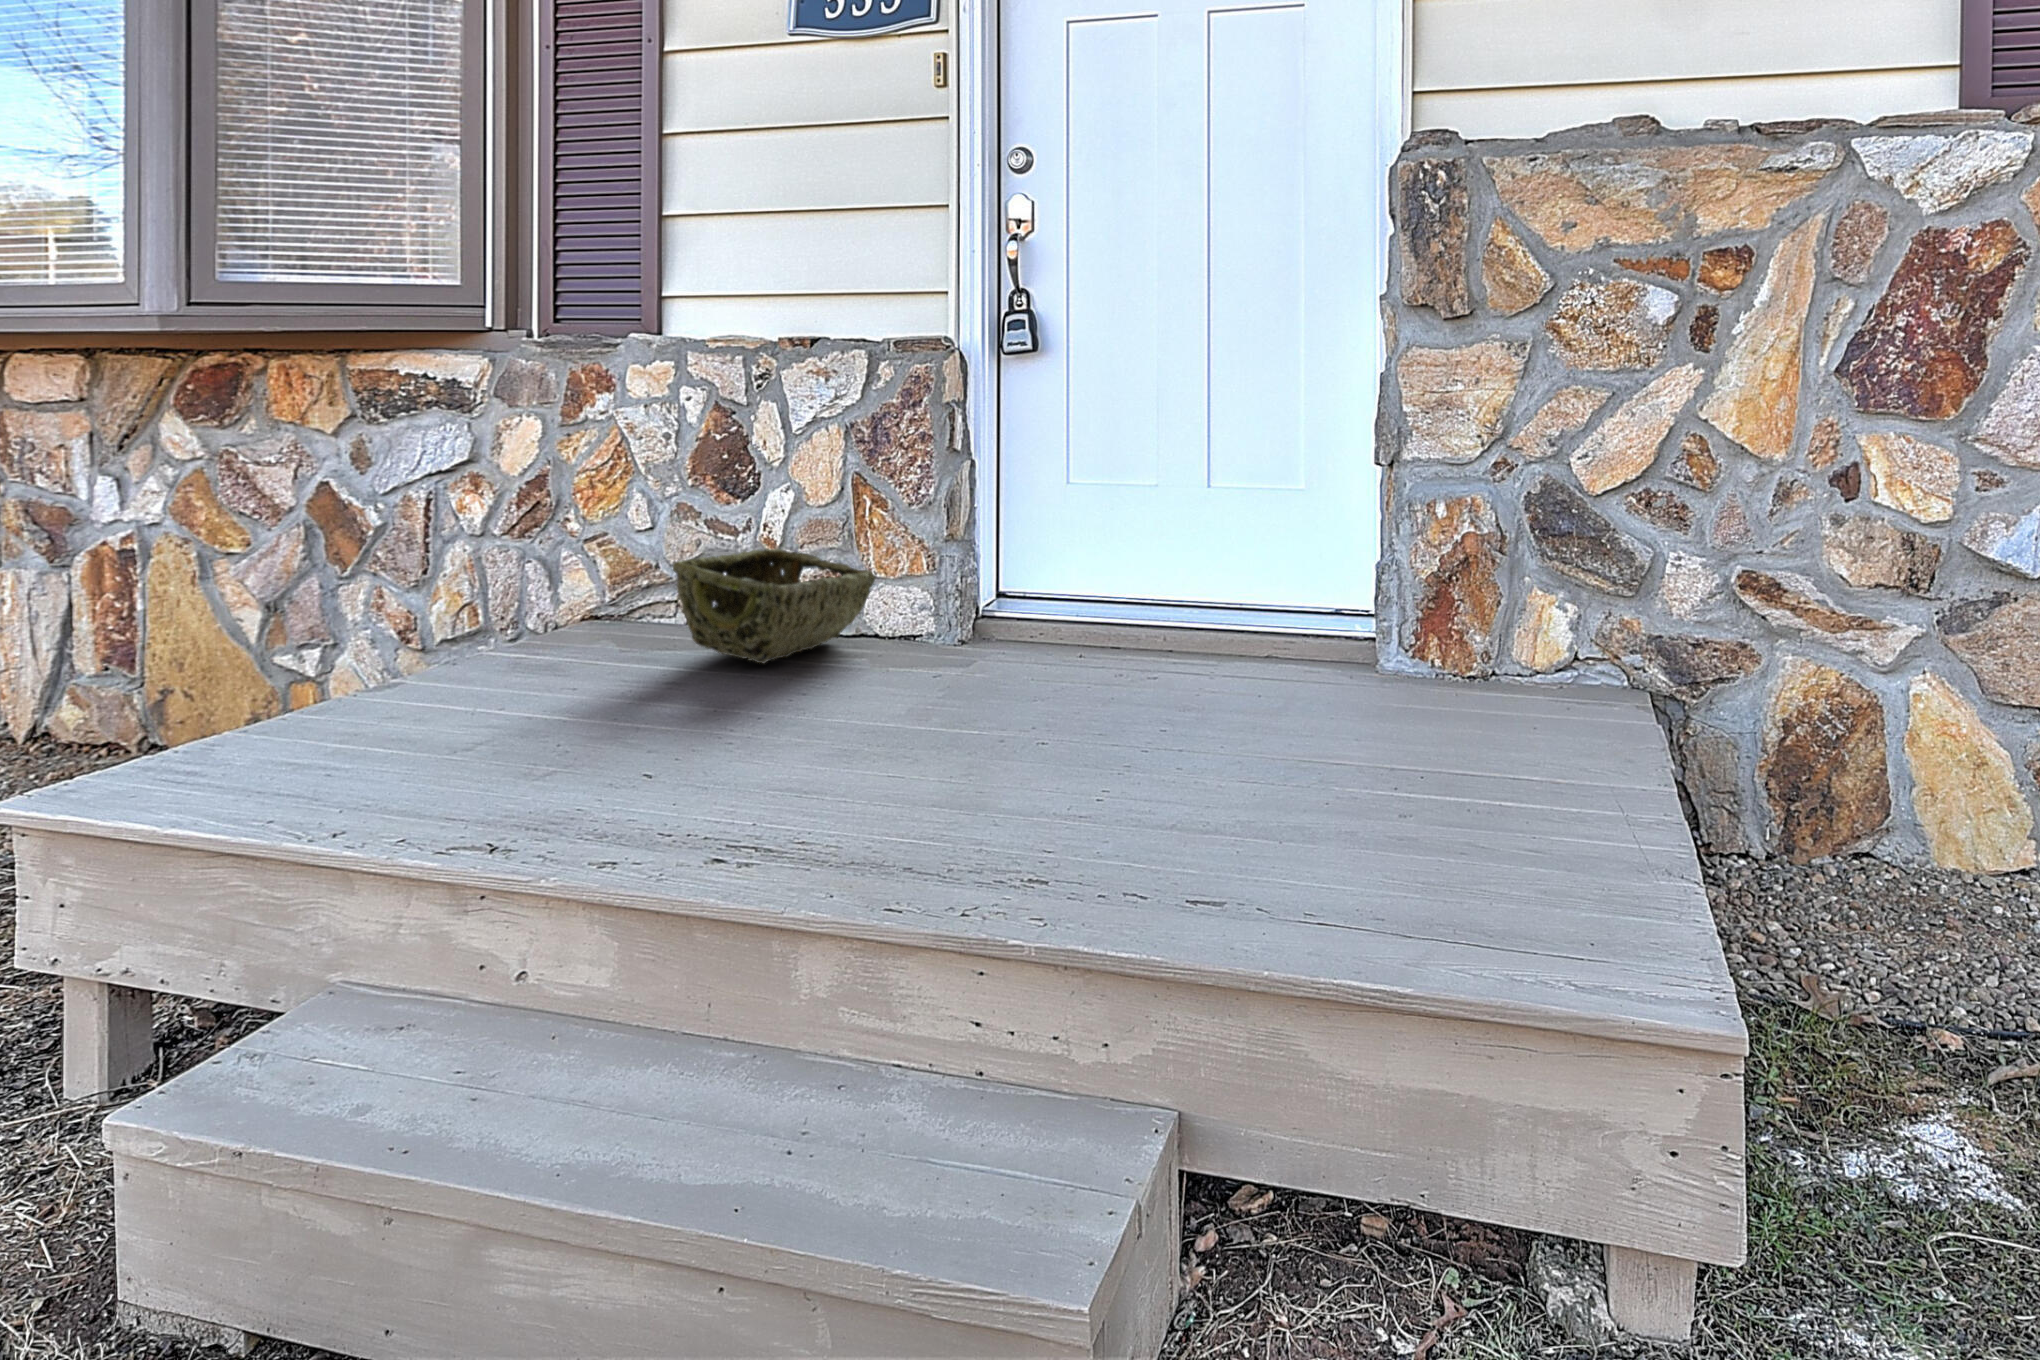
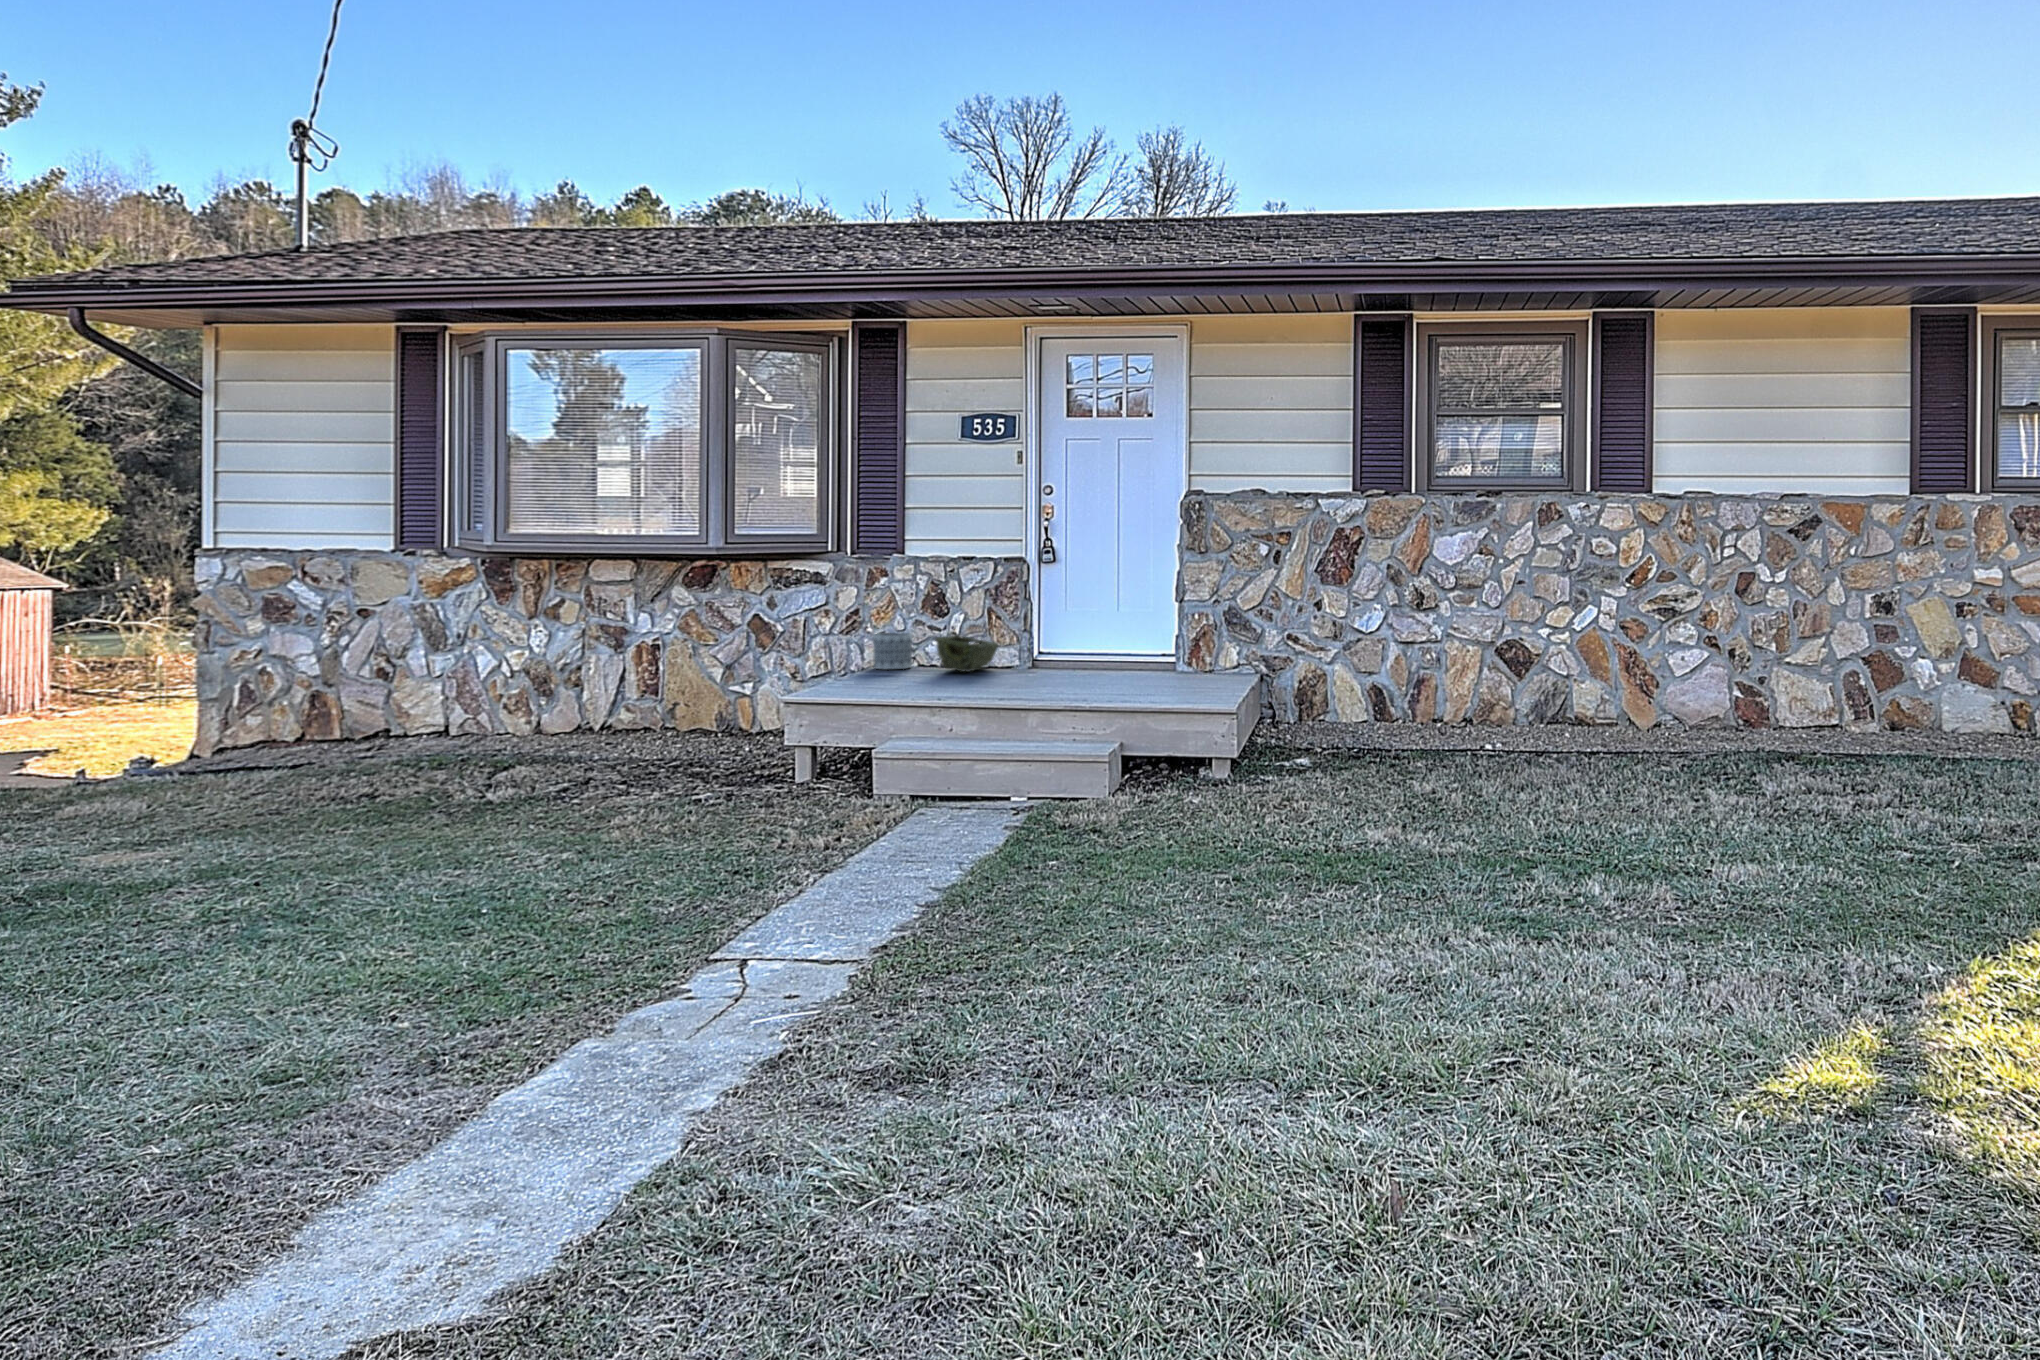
planter: none [555,536,659,639] -> present [873,633,912,669]

